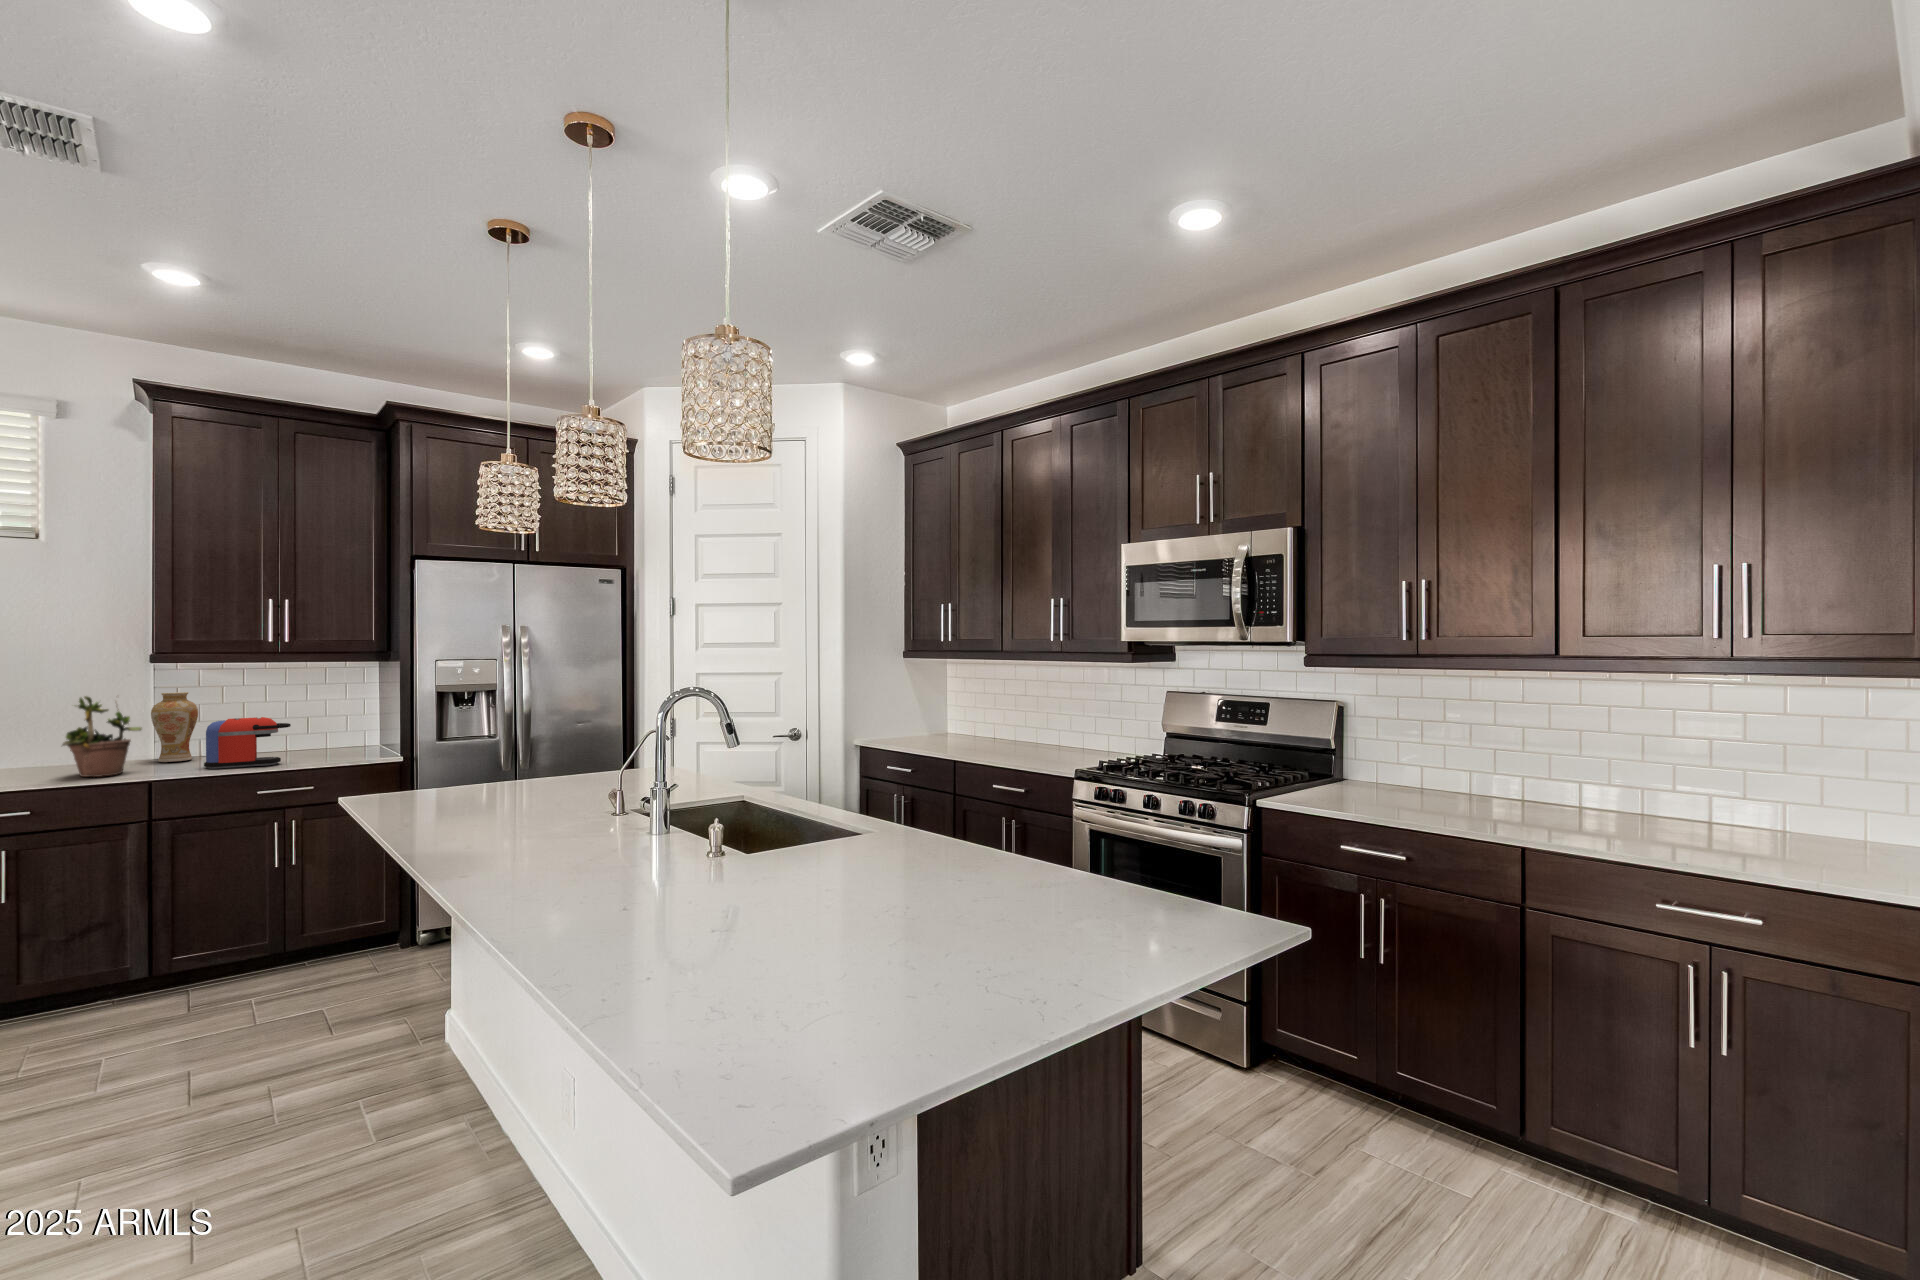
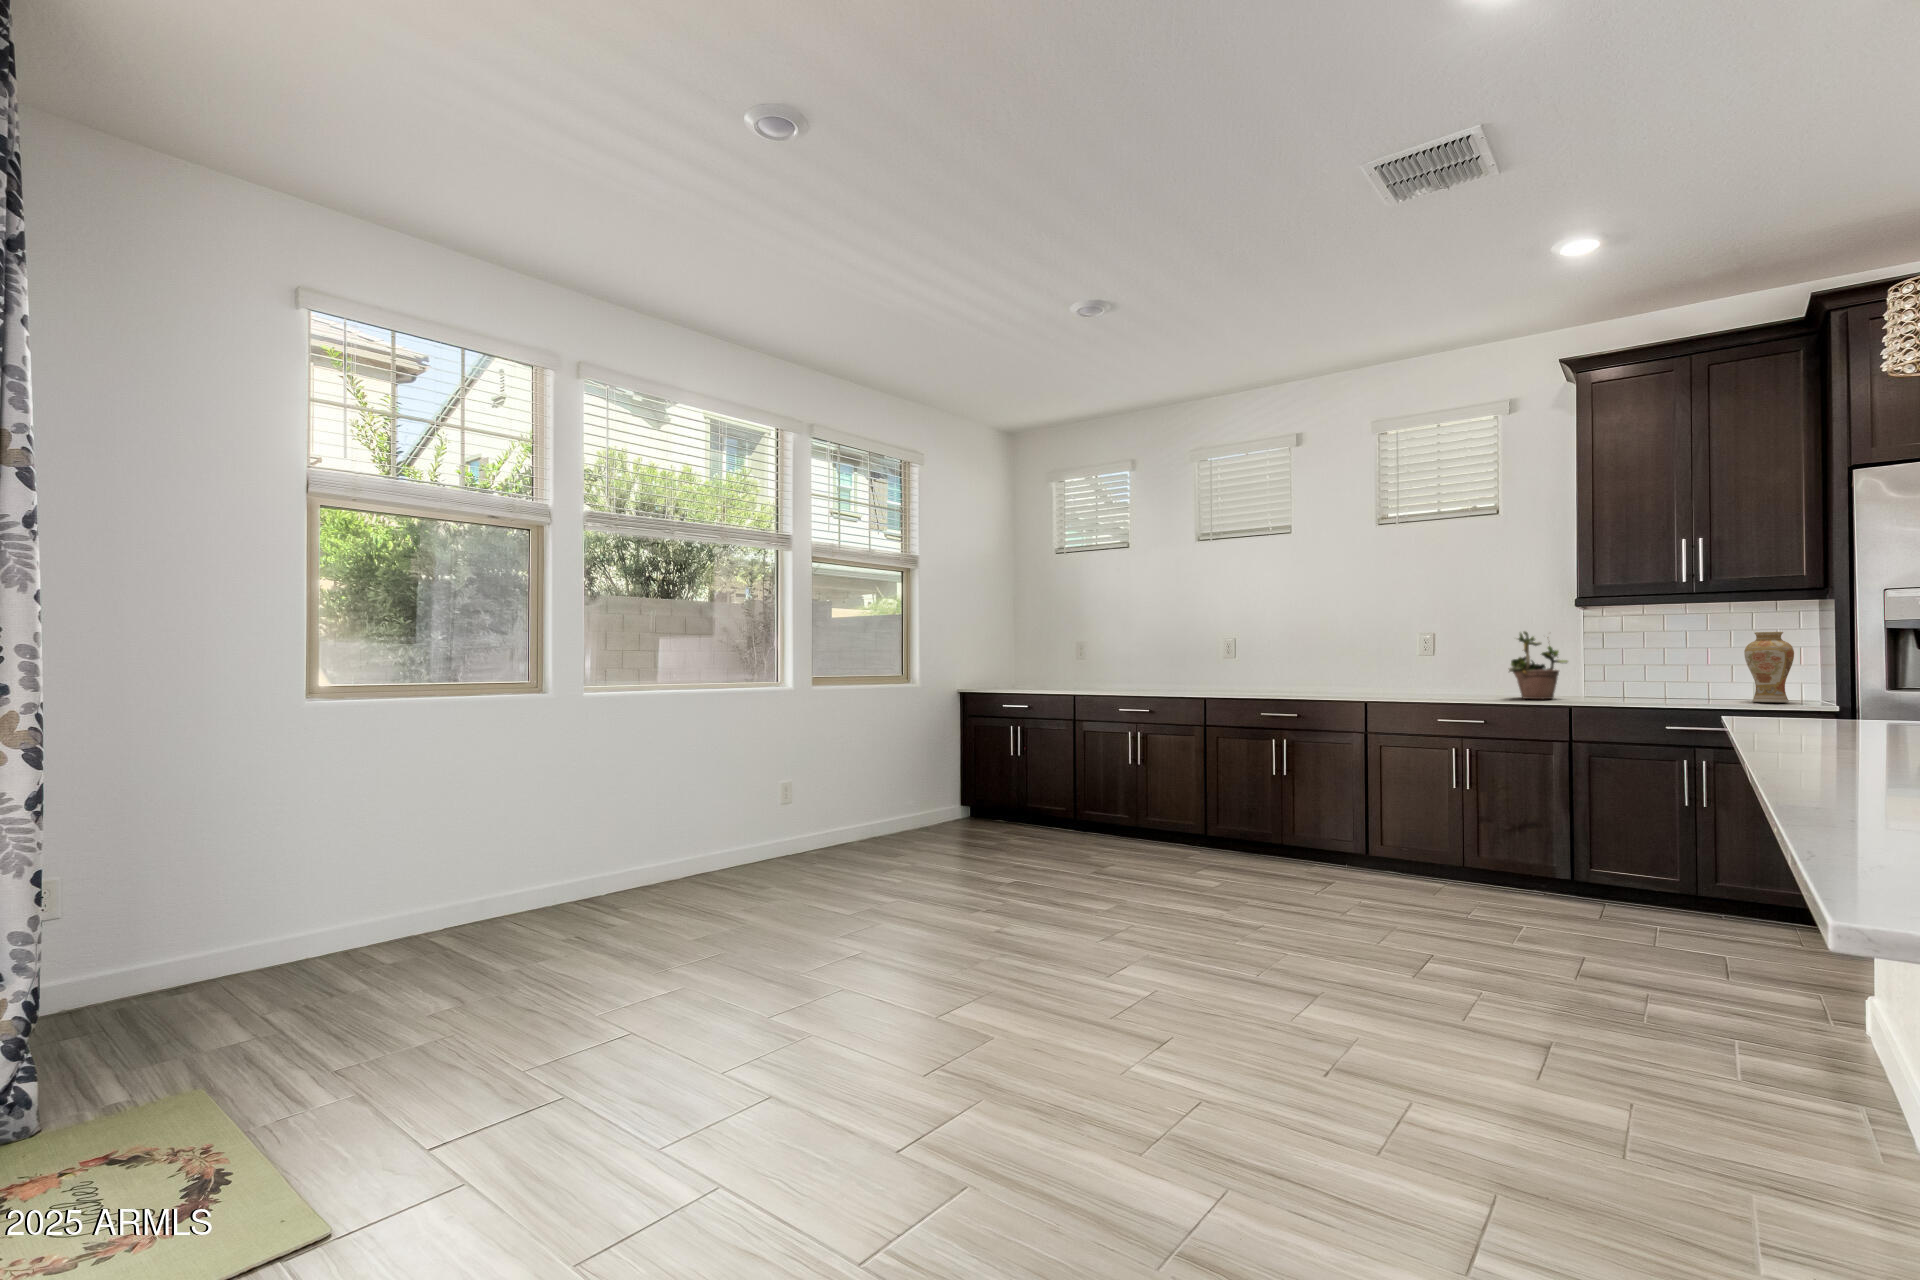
vase: present [151,692,198,762] -> present [1744,632,1794,702]
coffee maker: present [204,717,291,769] -> none [1621,655,1705,703]

